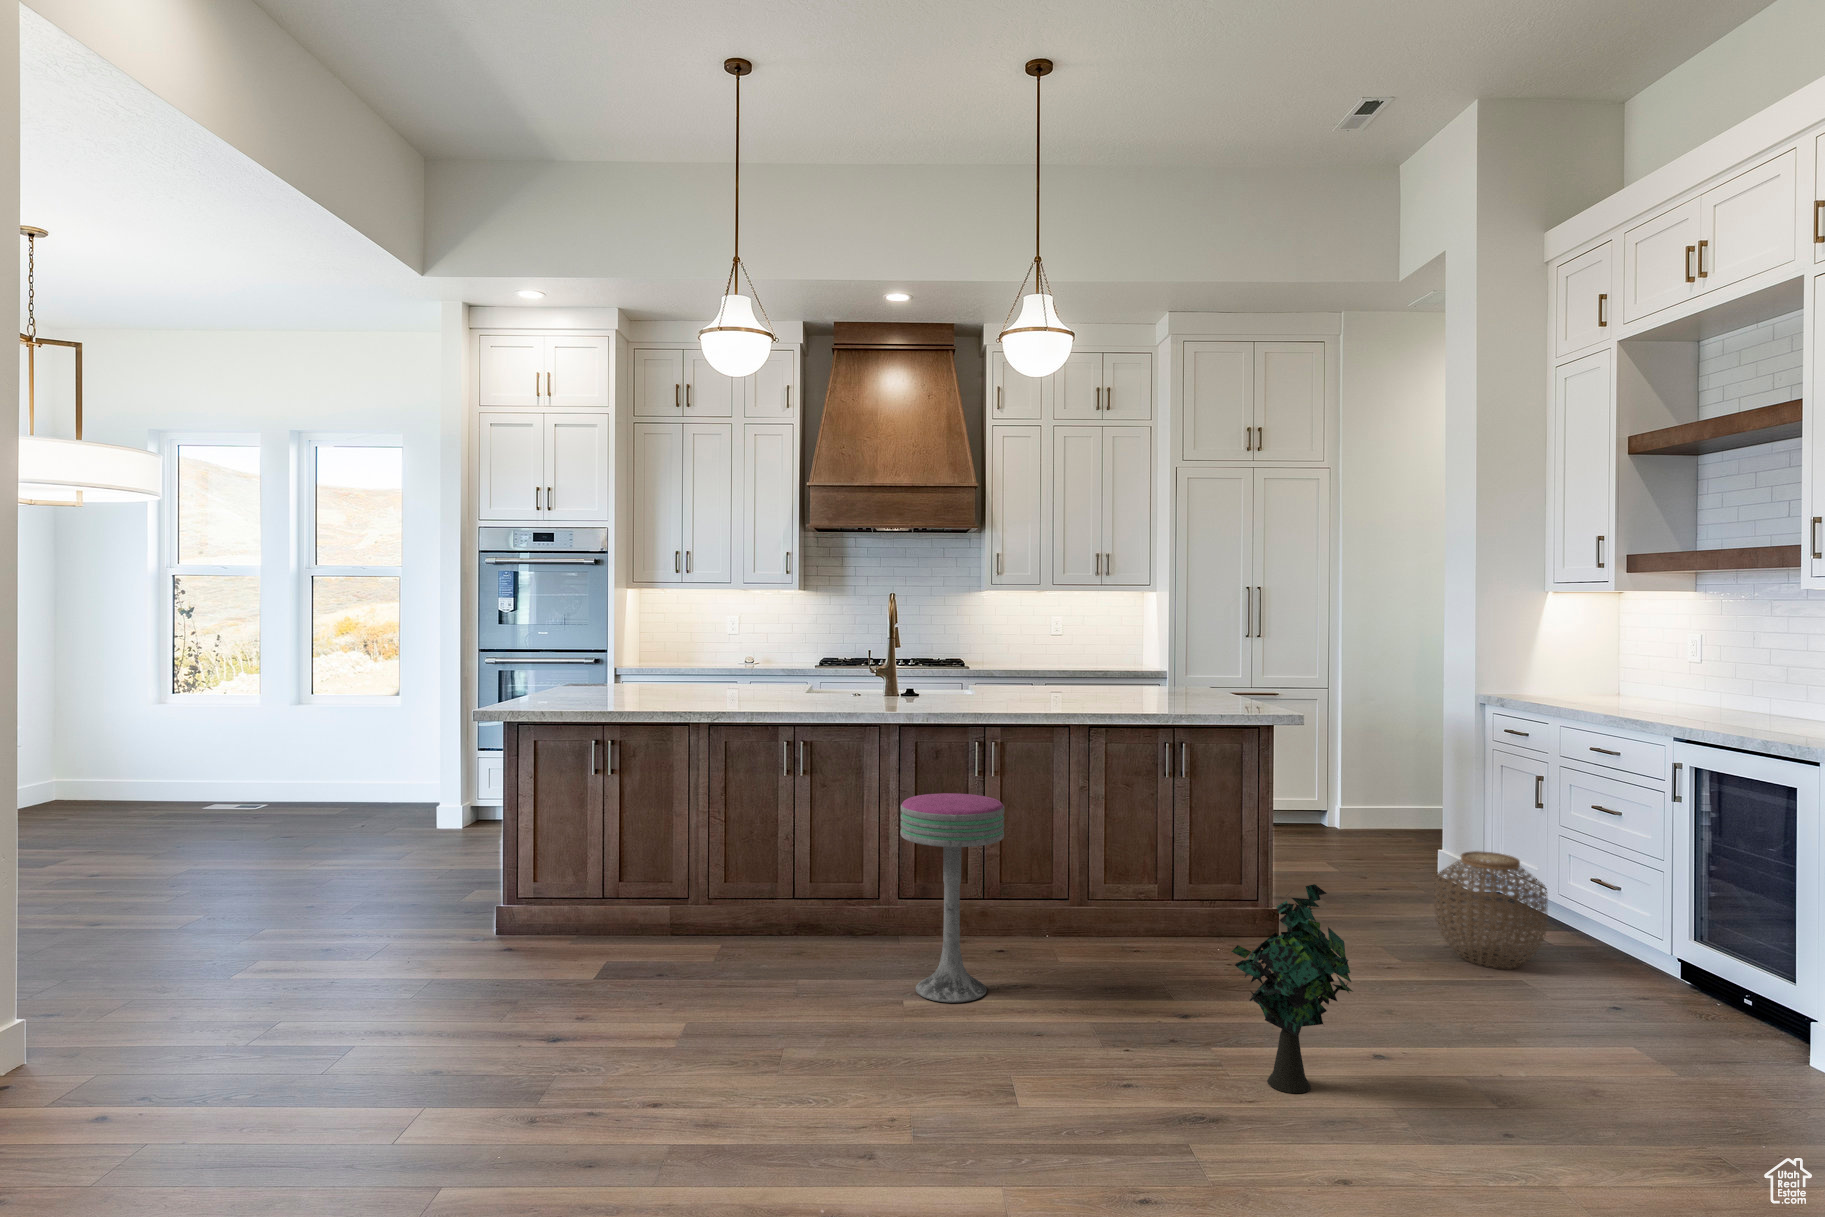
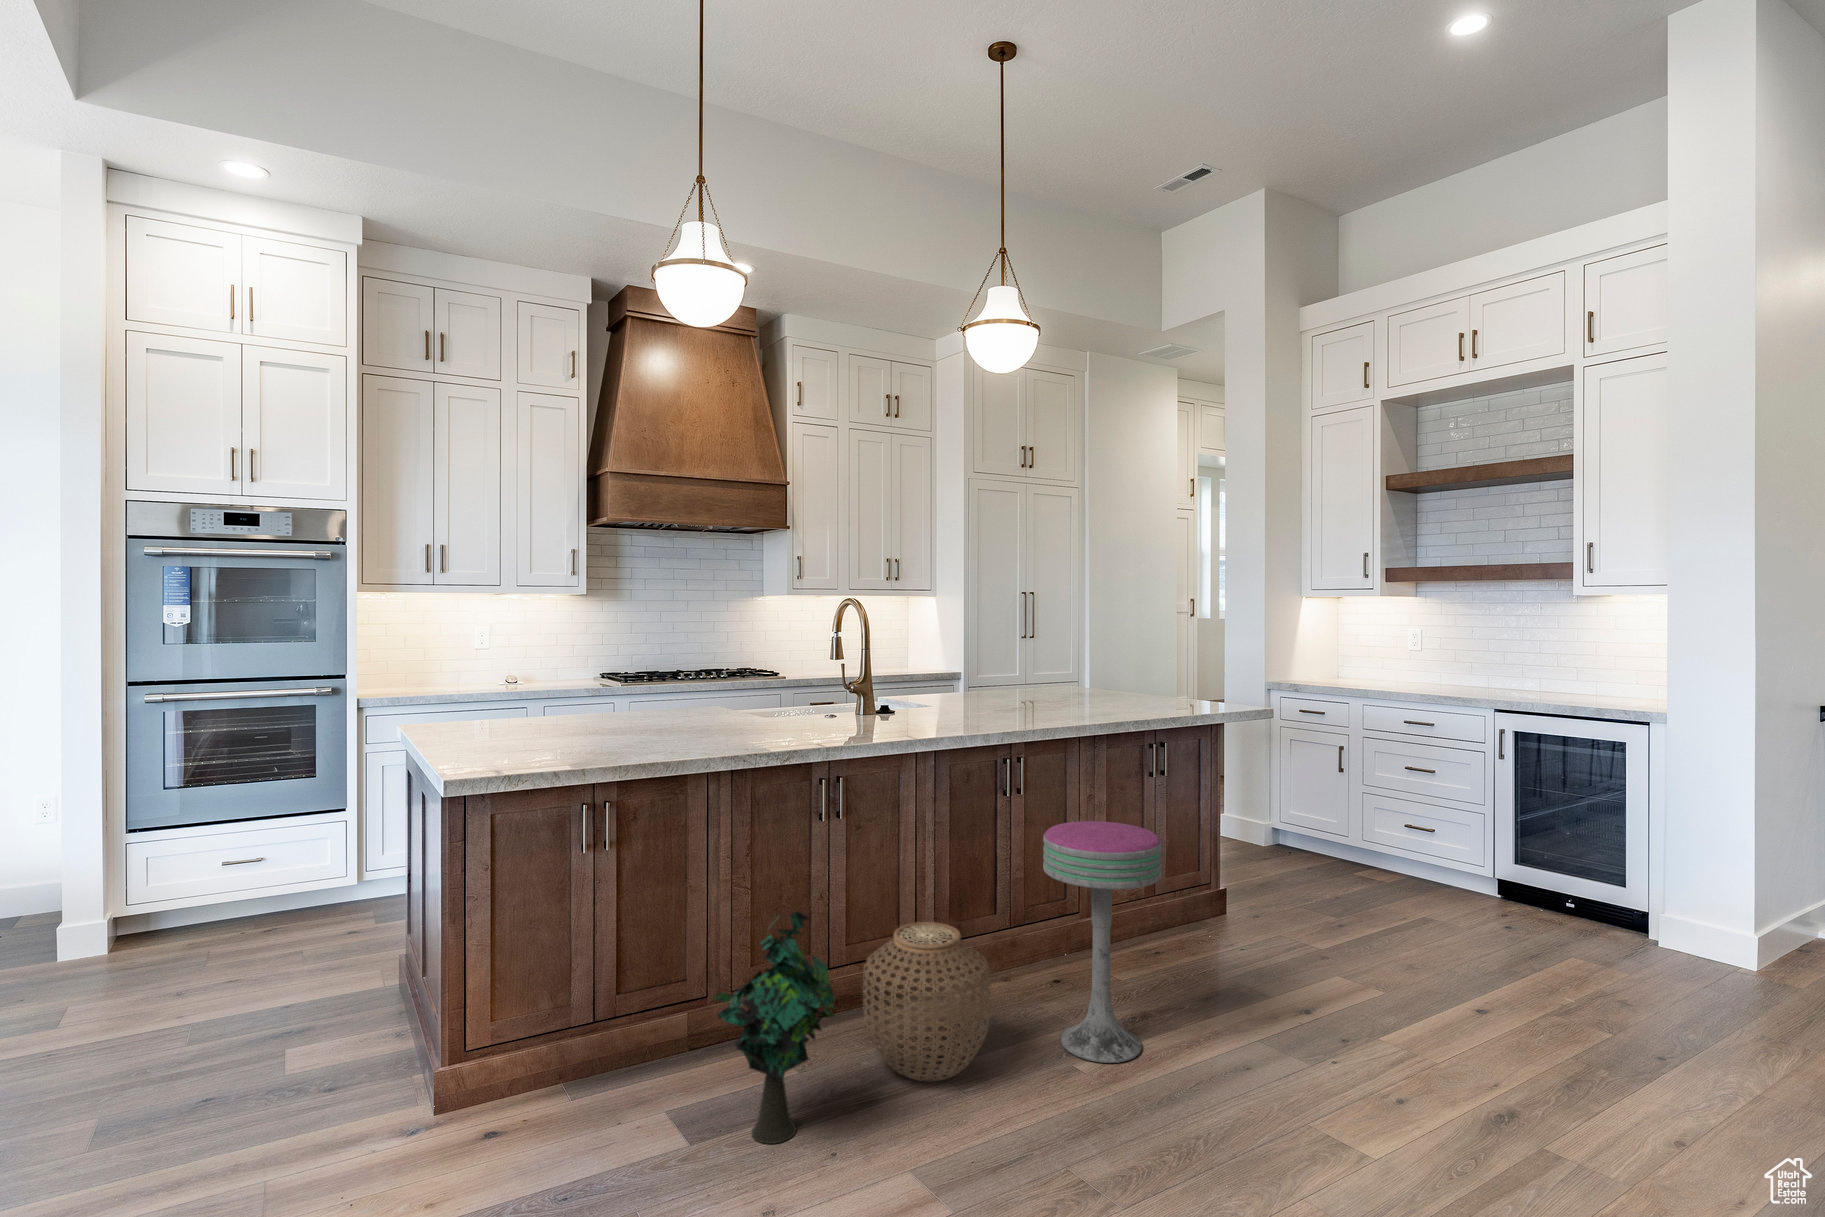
woven basket: present [1434,851,1548,969] -> present [864,922,991,1081]
decorative plant: present [1232,884,1353,1093] -> present [713,911,835,1144]

